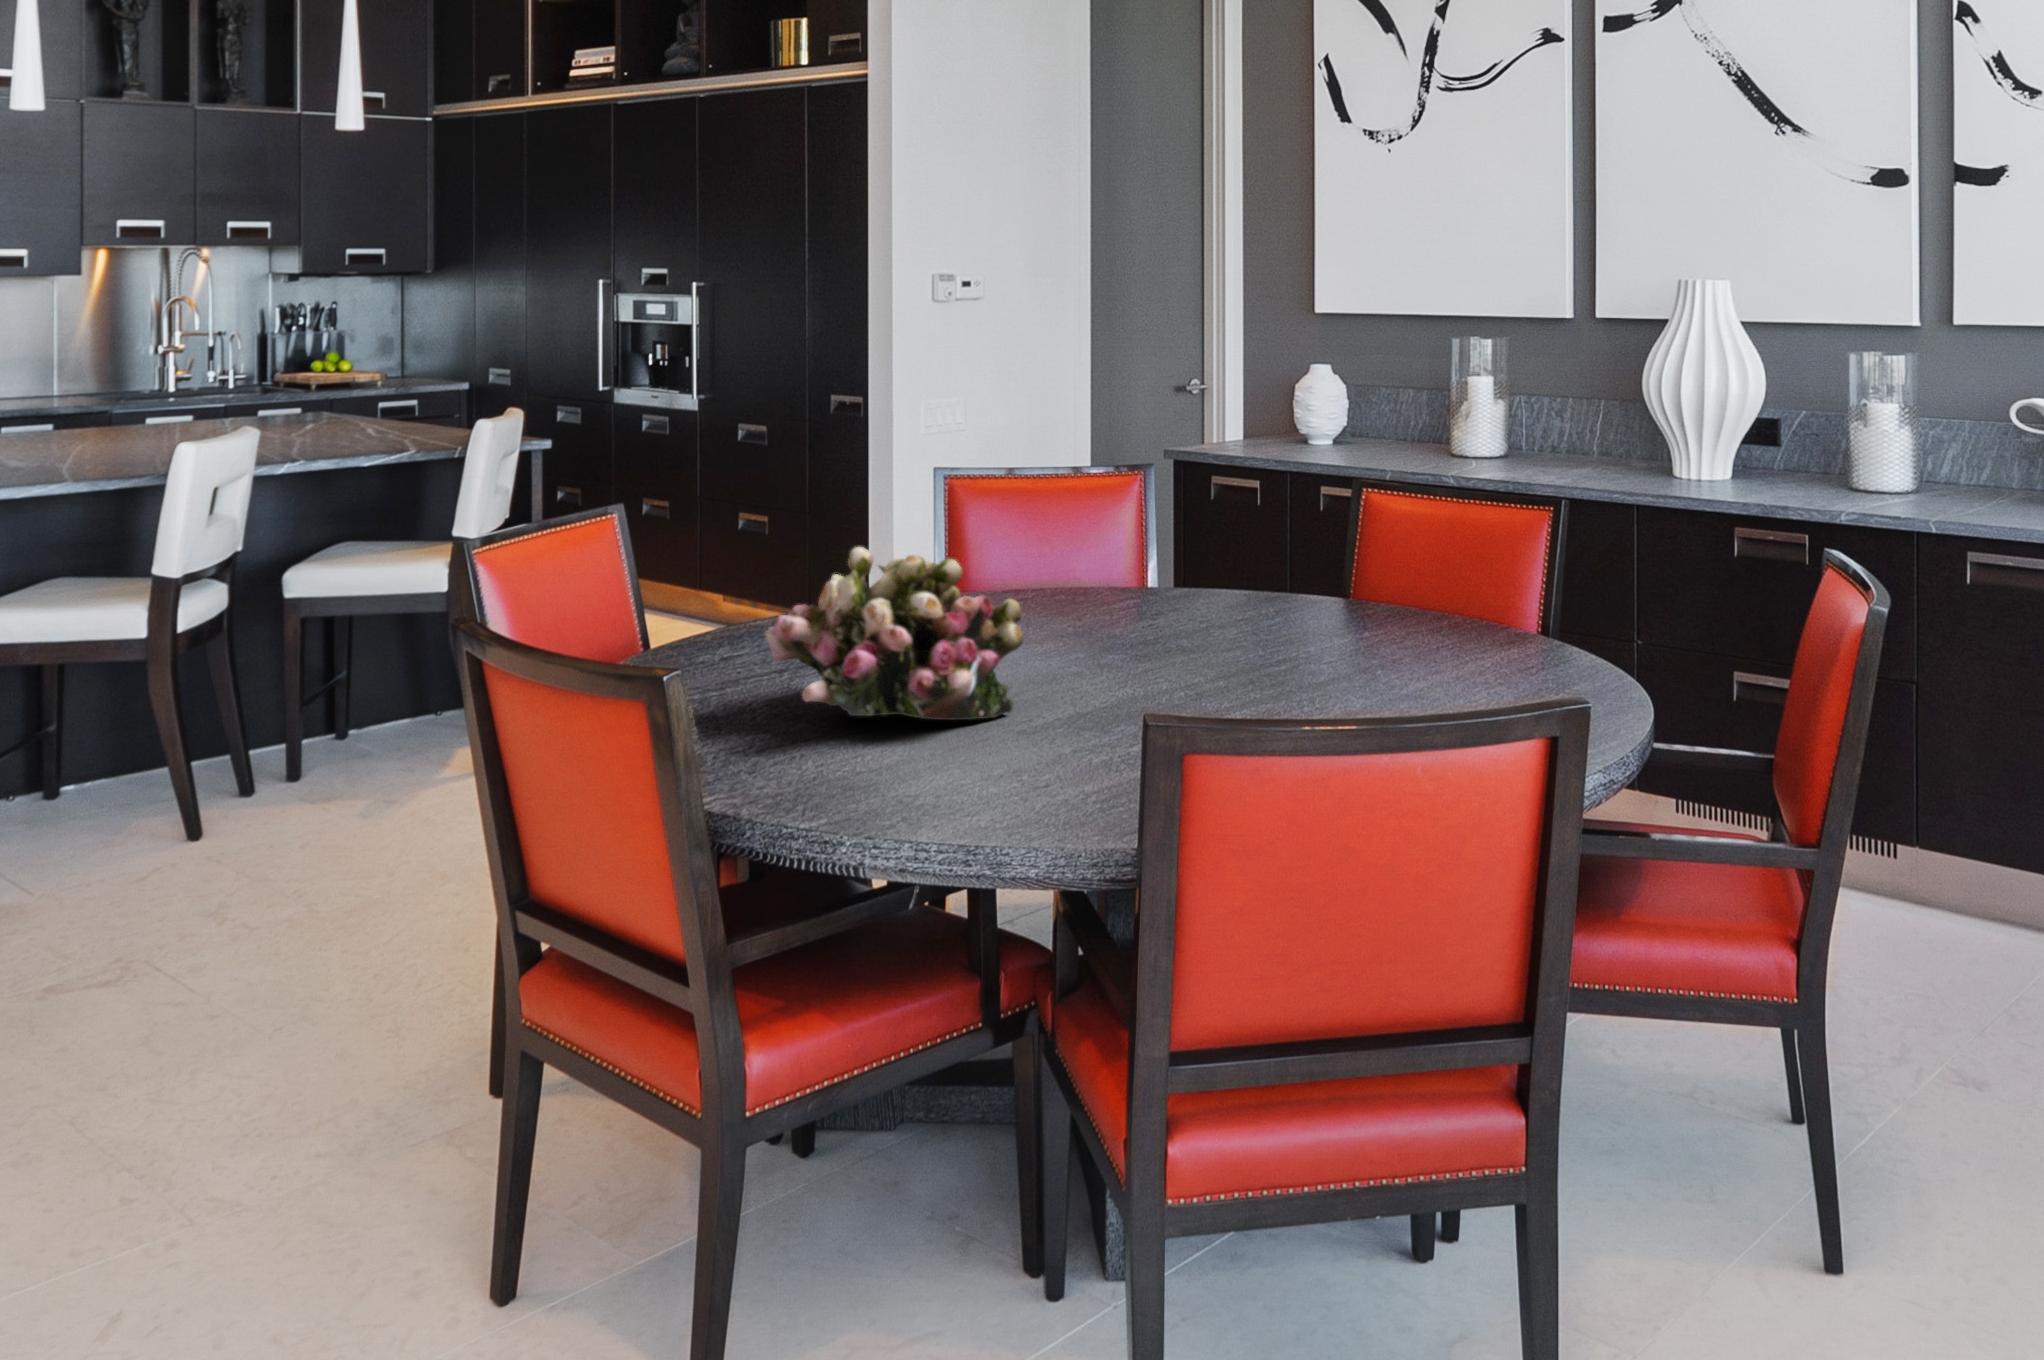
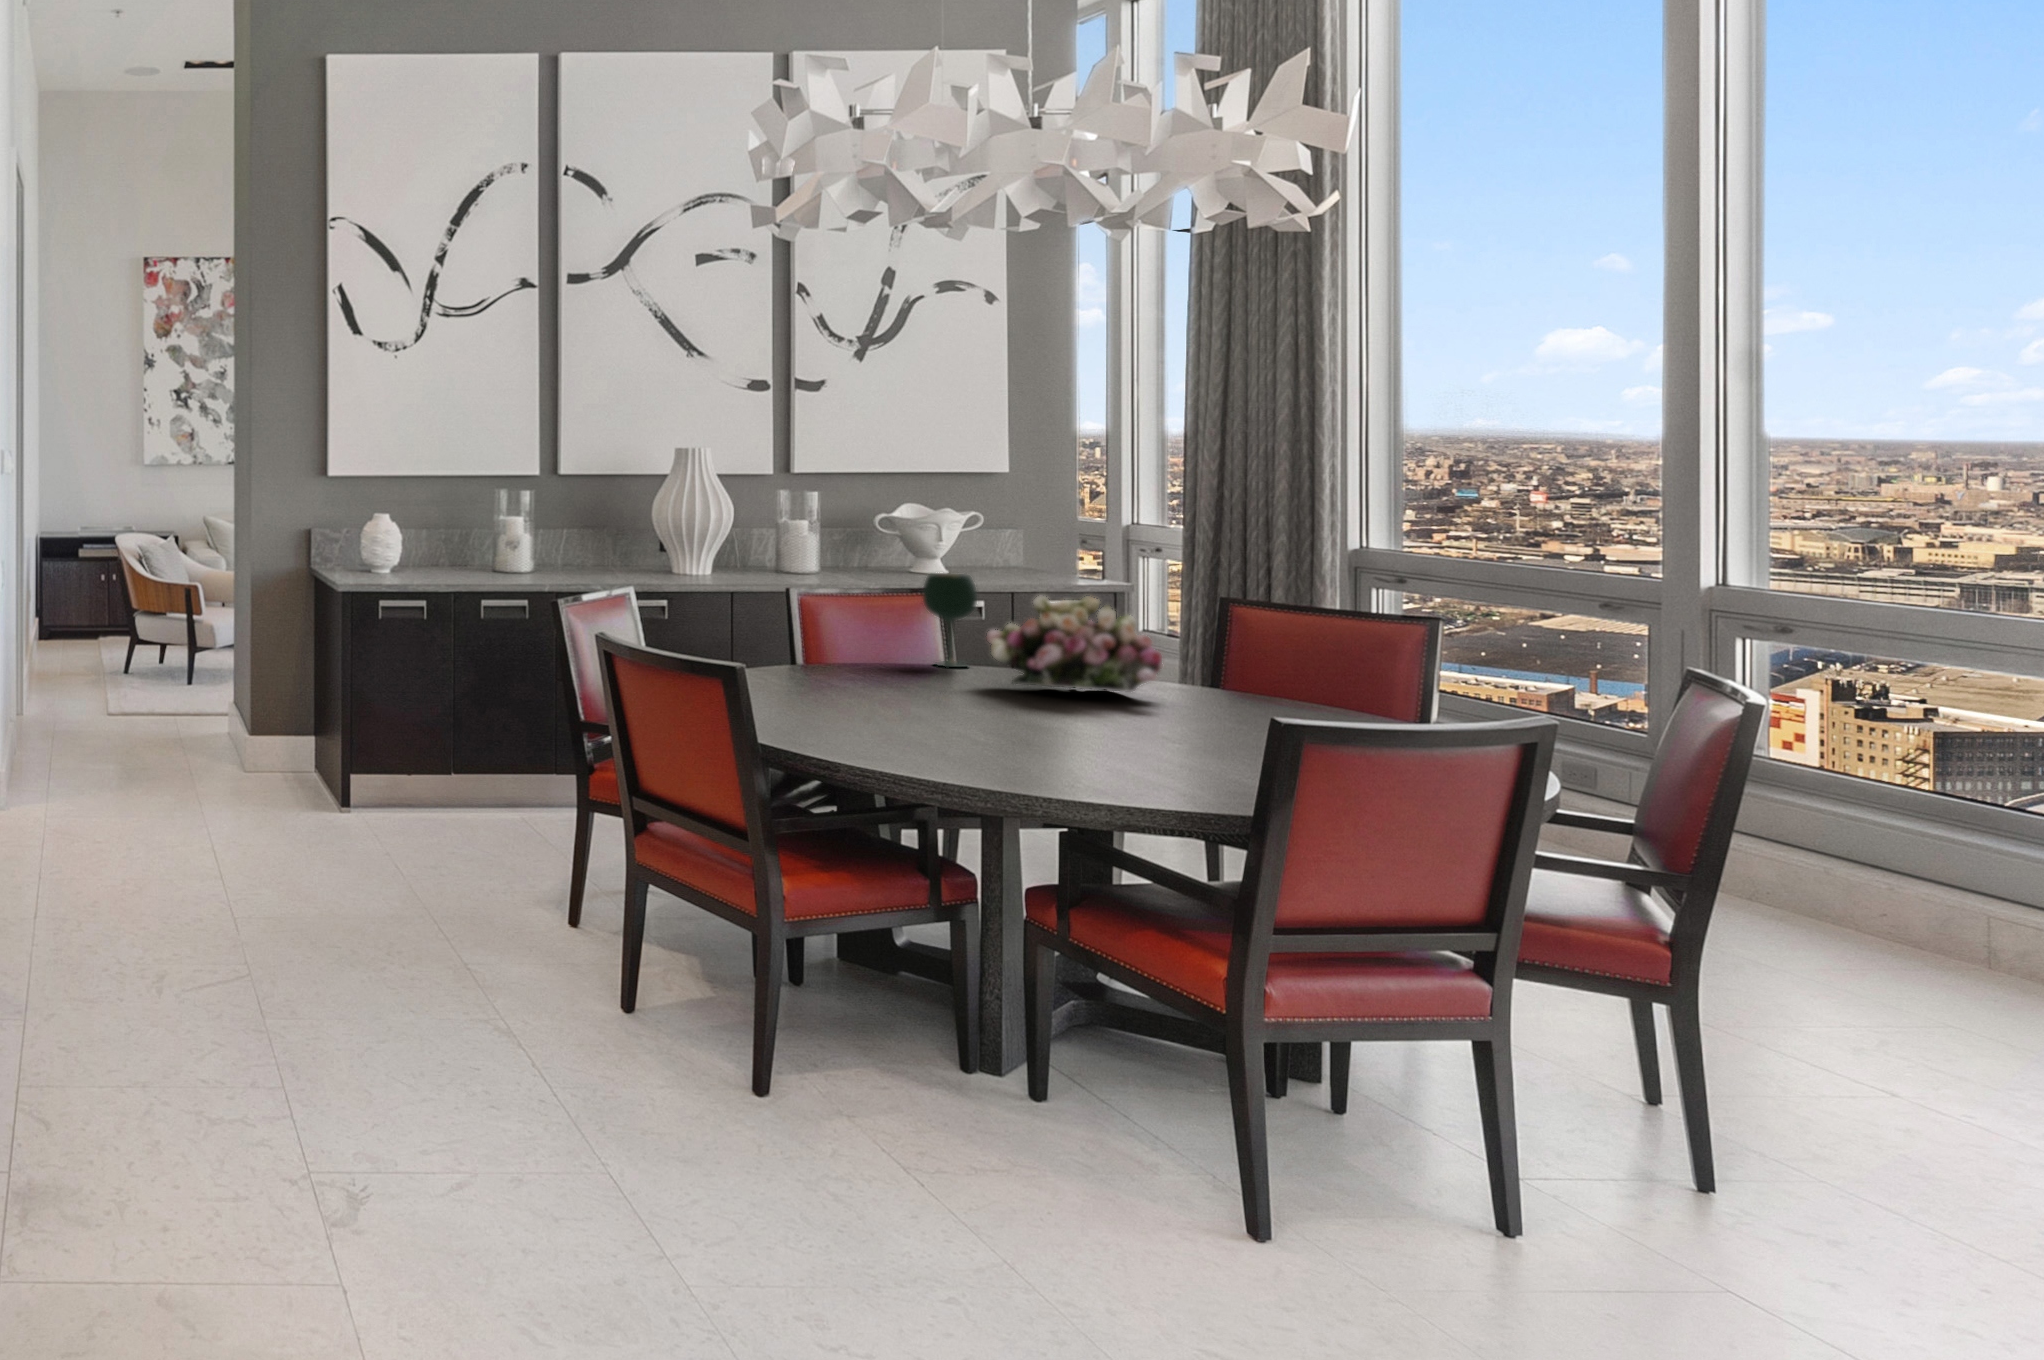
wine glass: none [1060,502,1138,655] -> present [923,573,977,667]

